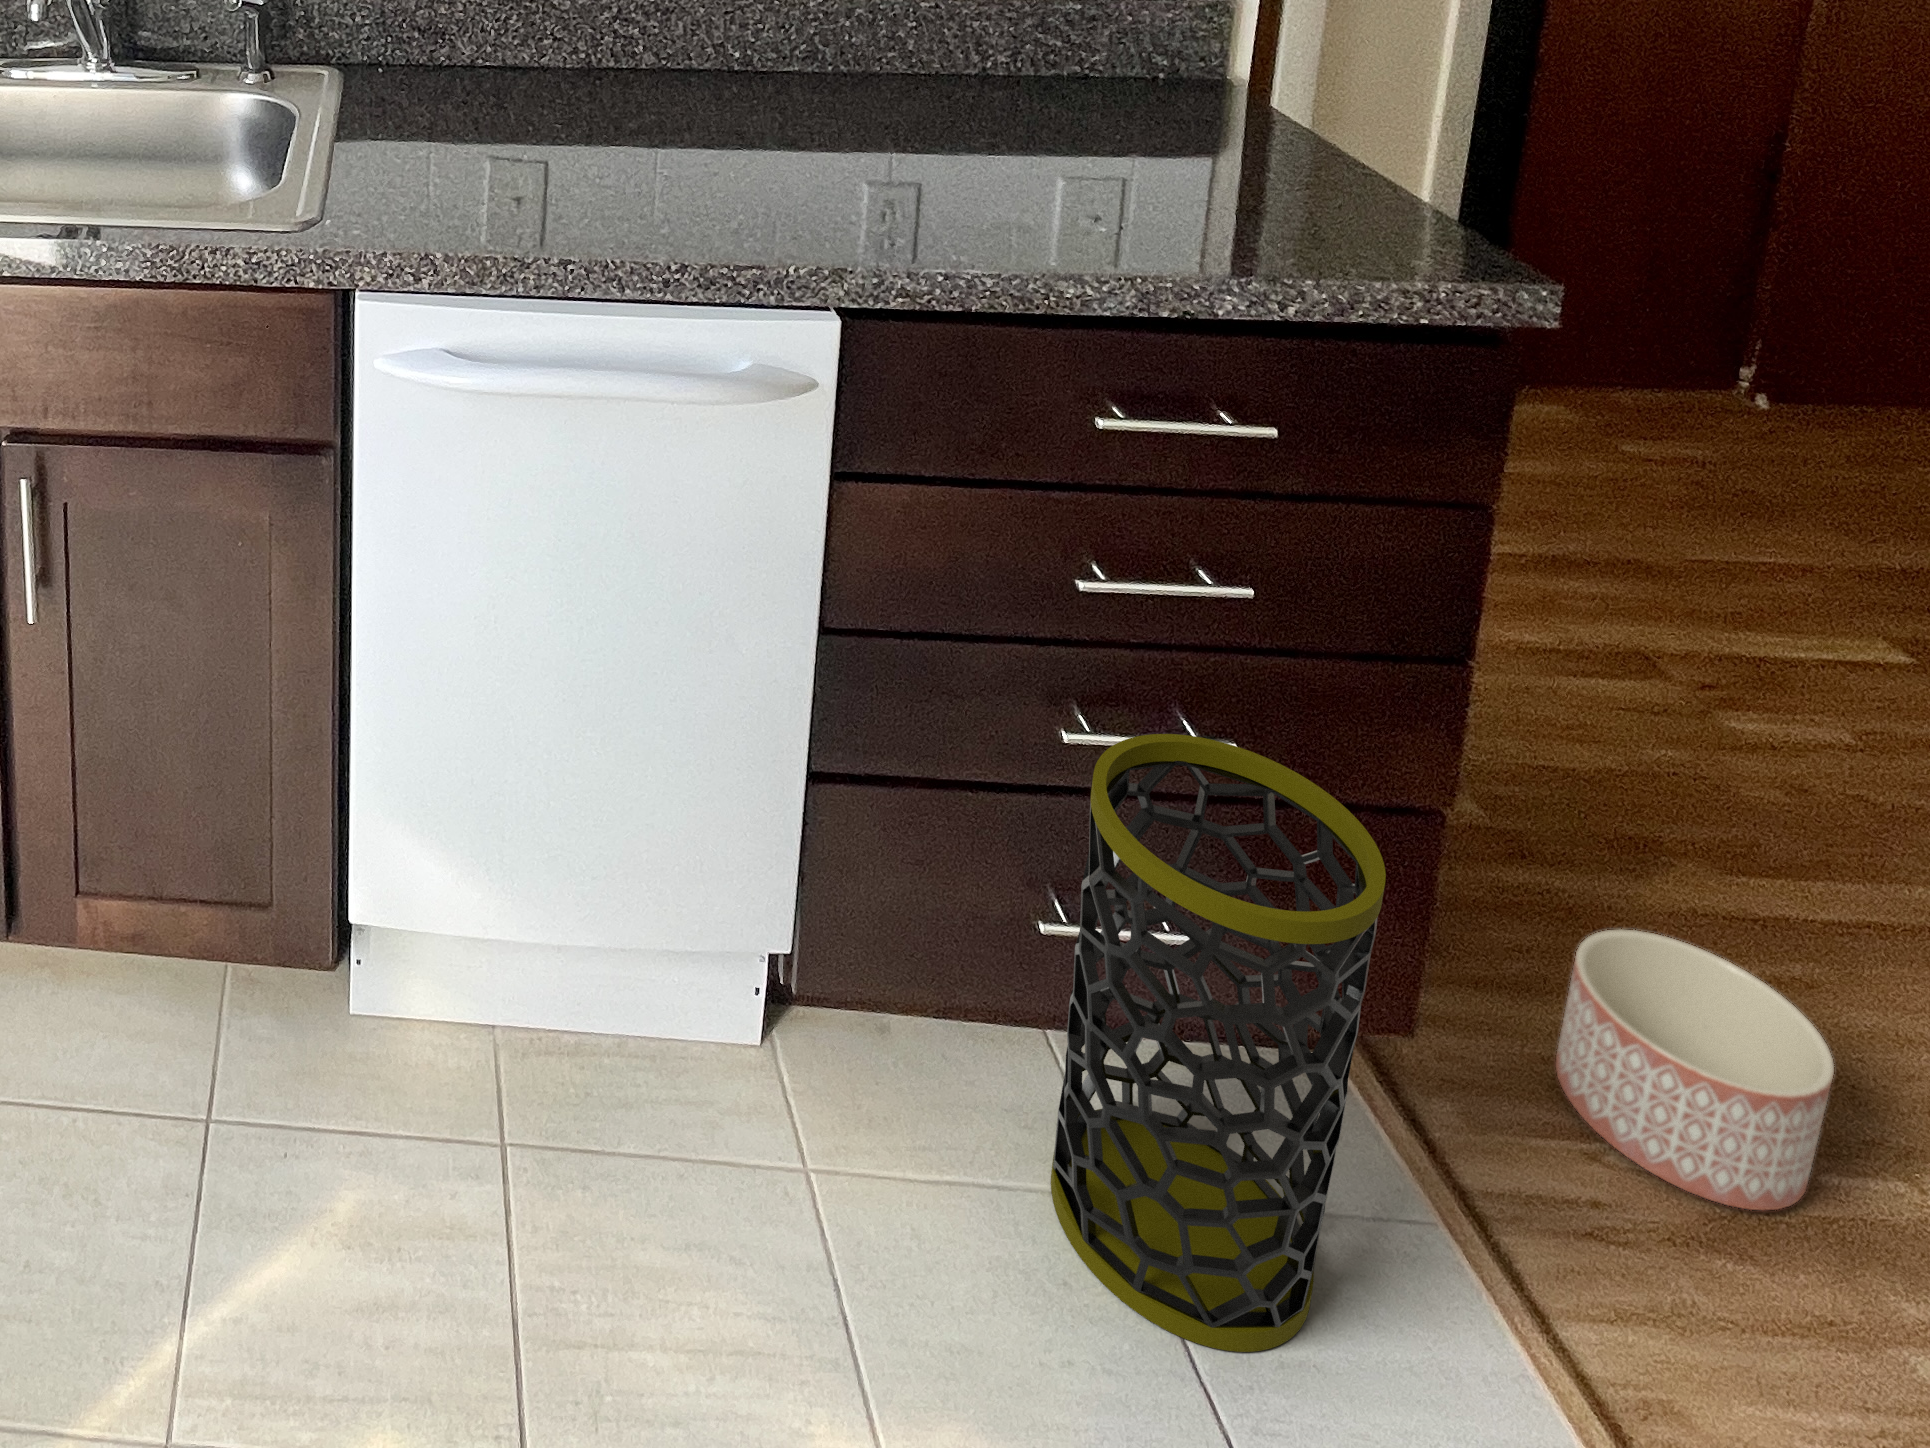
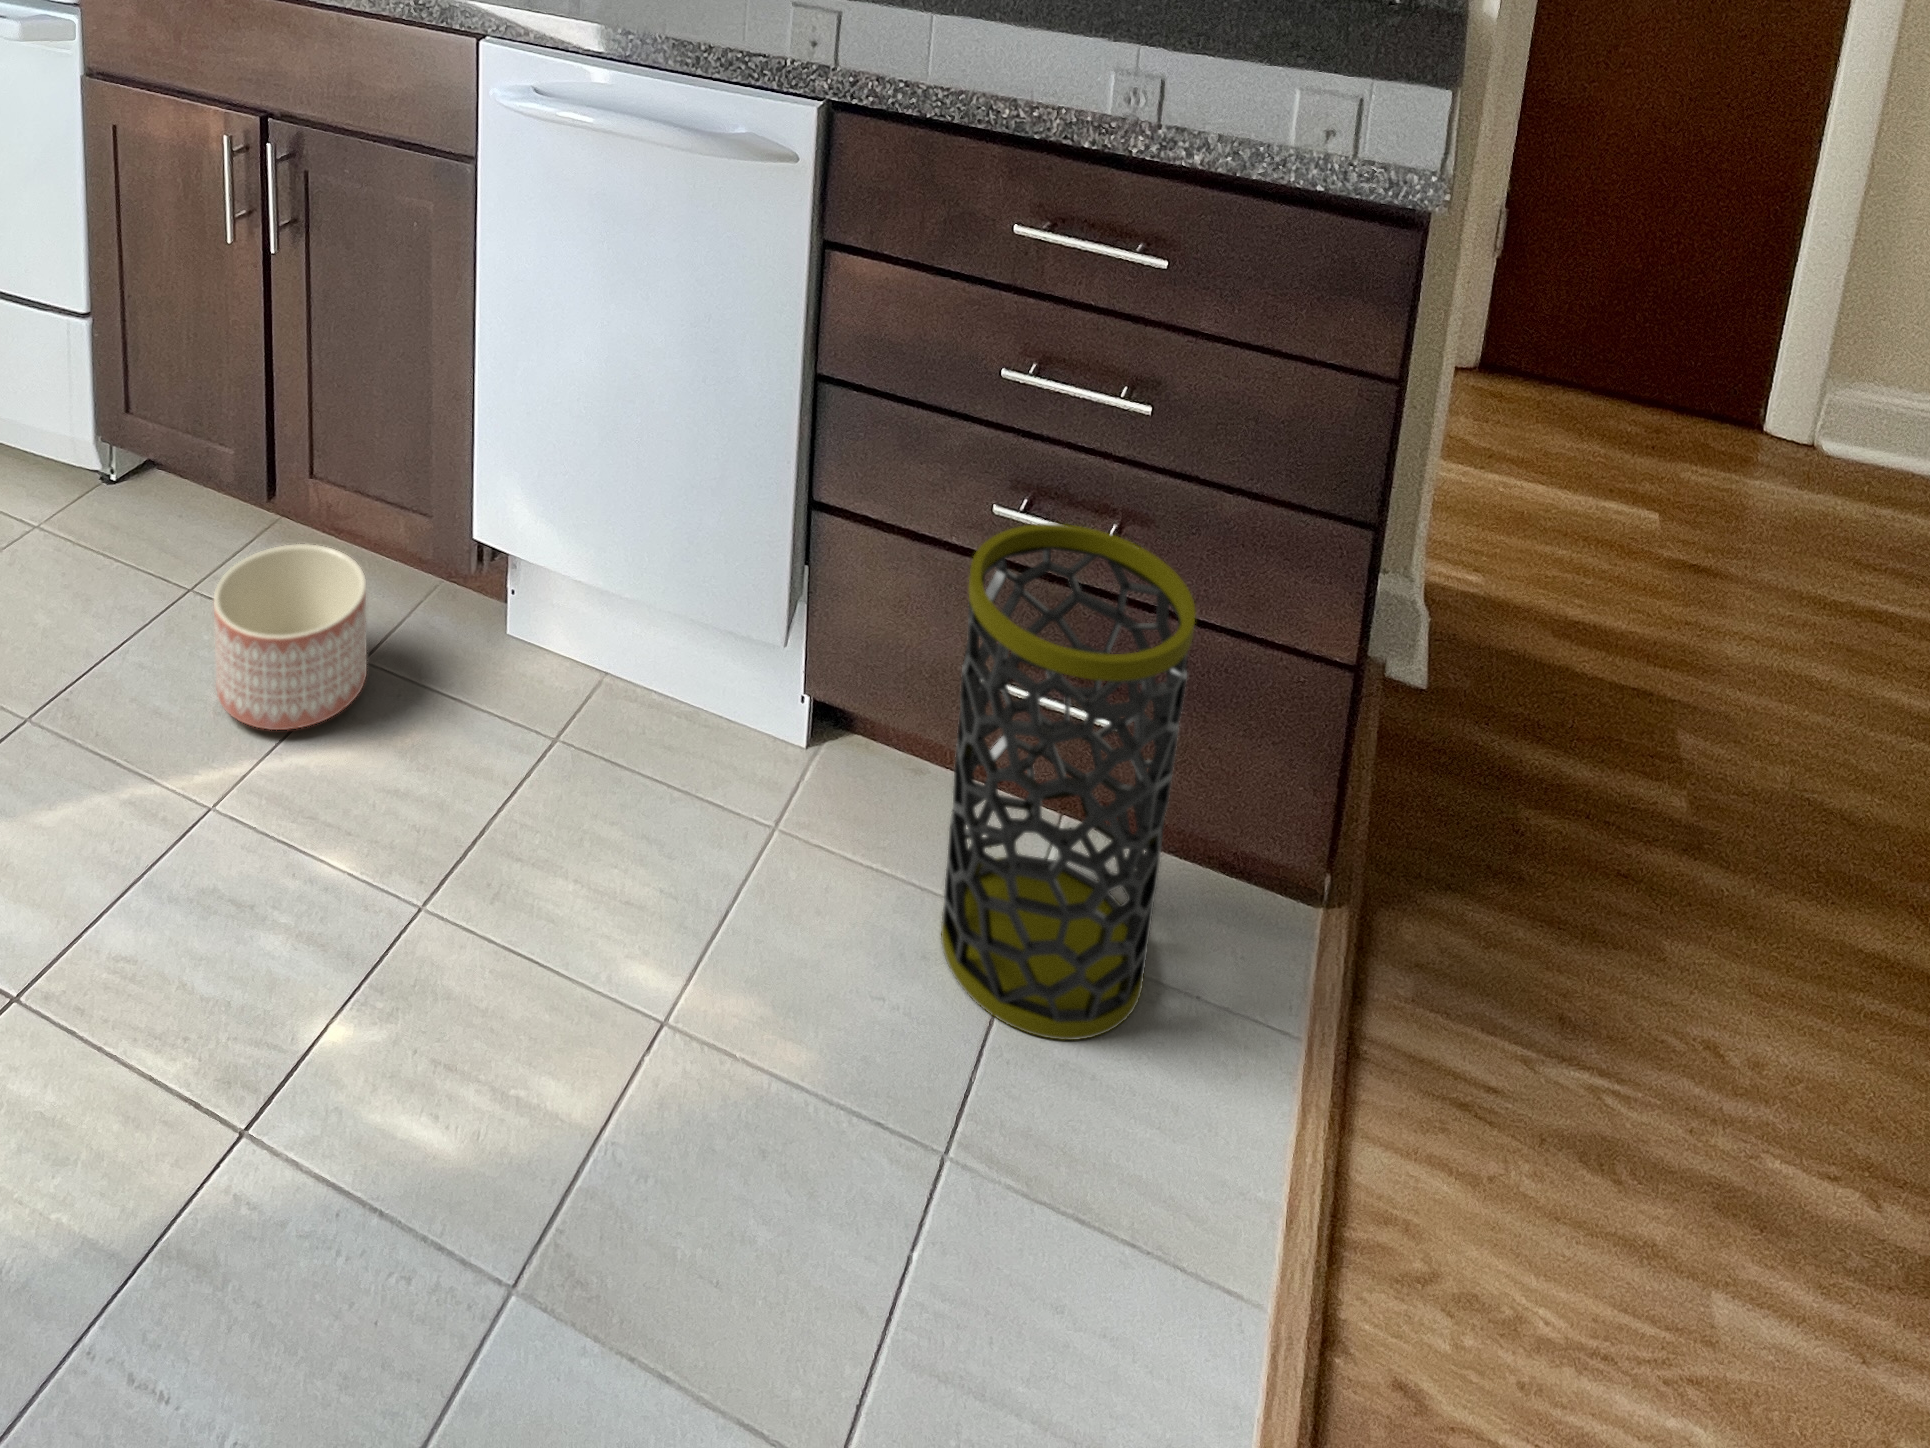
planter: present [1556,929,1834,1211] -> present [214,544,367,730]

